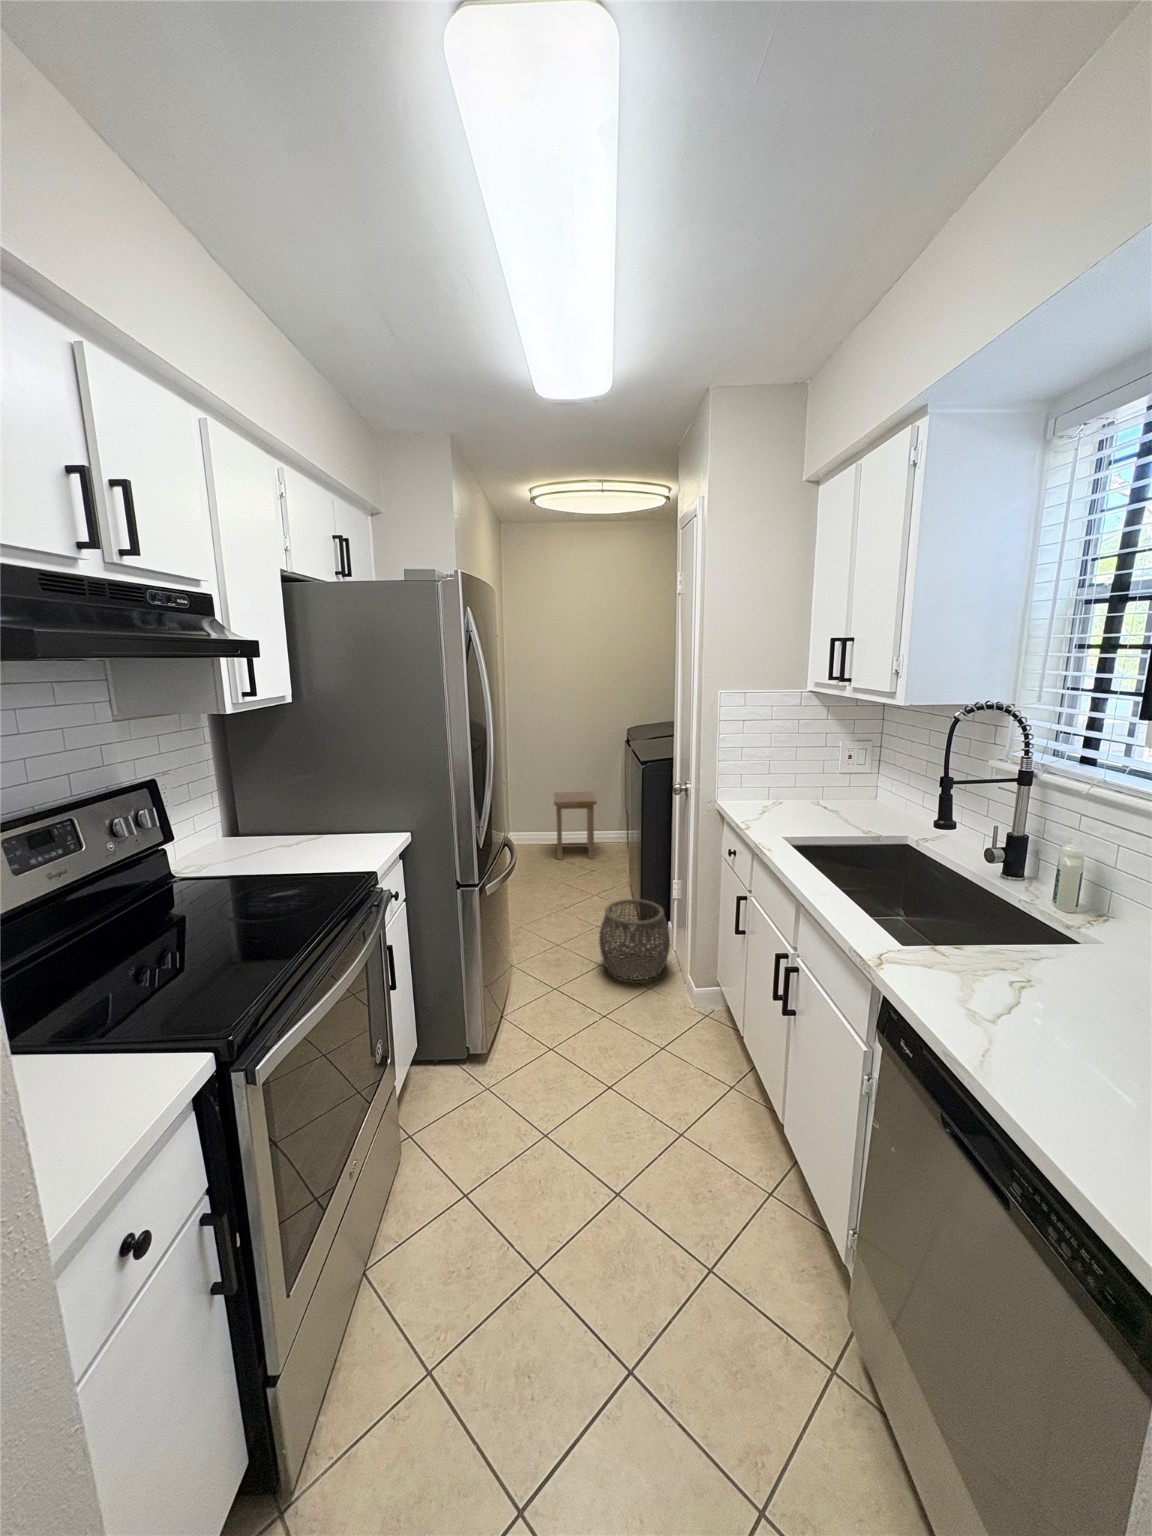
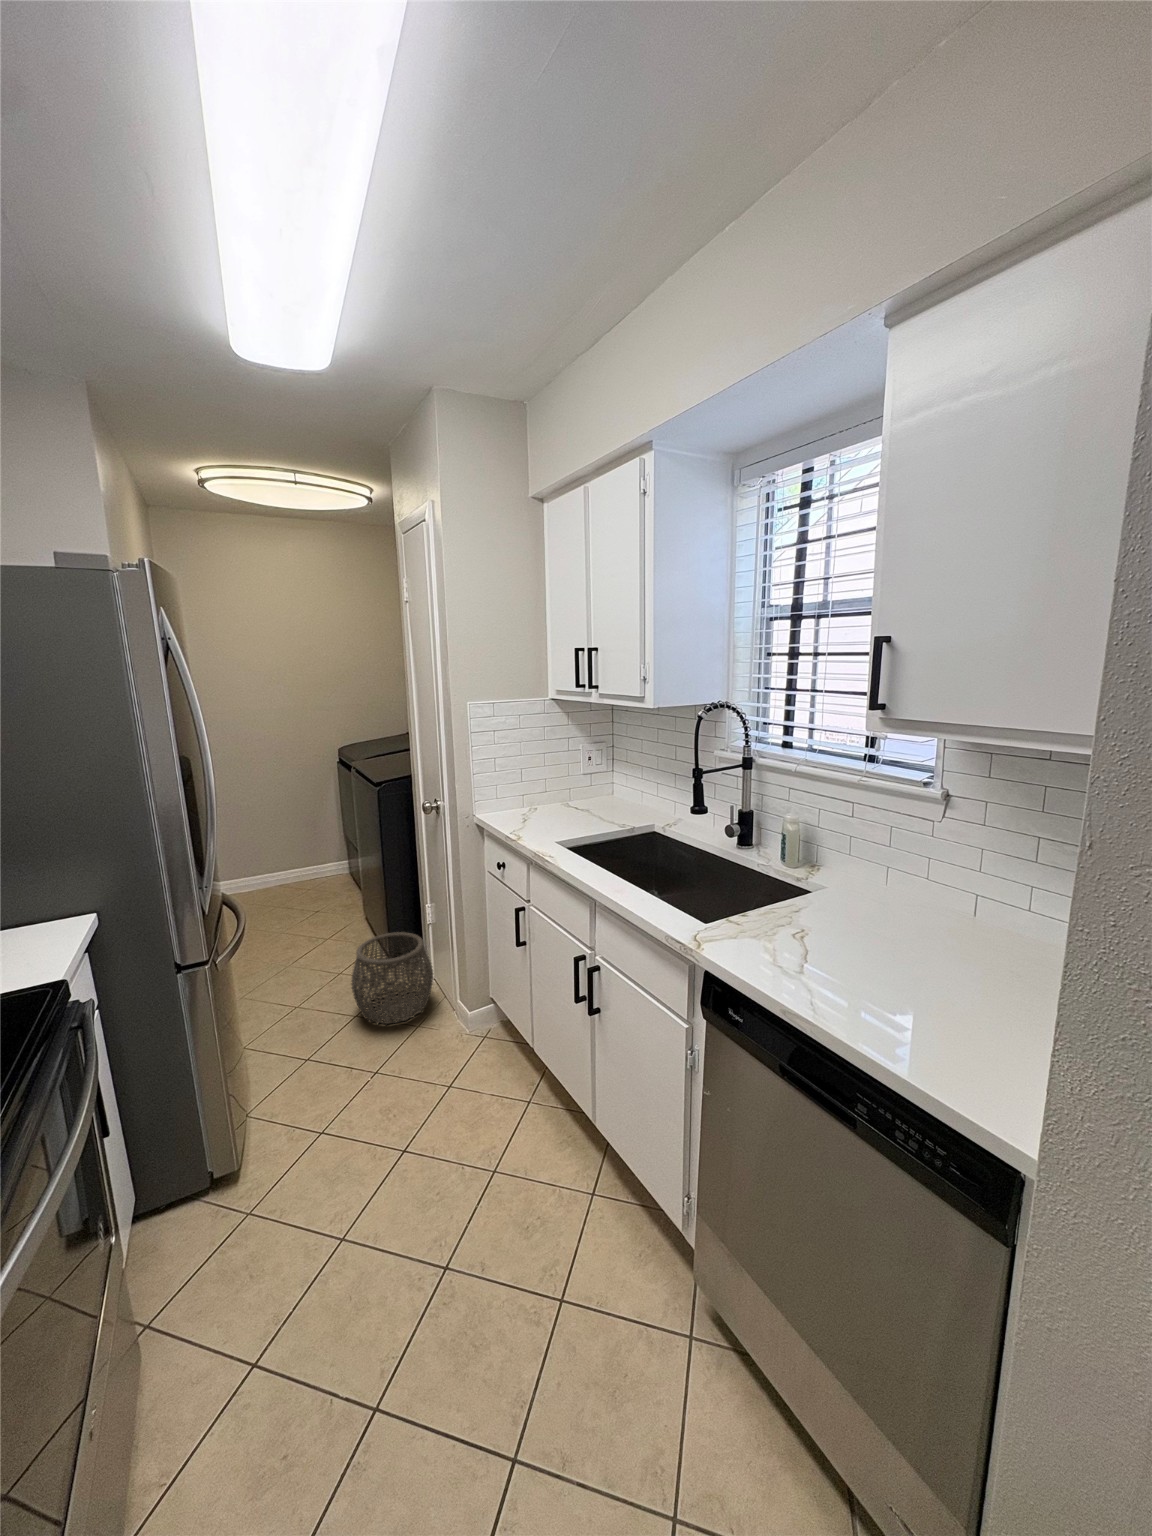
stool: present [553,791,597,859] -> none [253,822,315,907]

